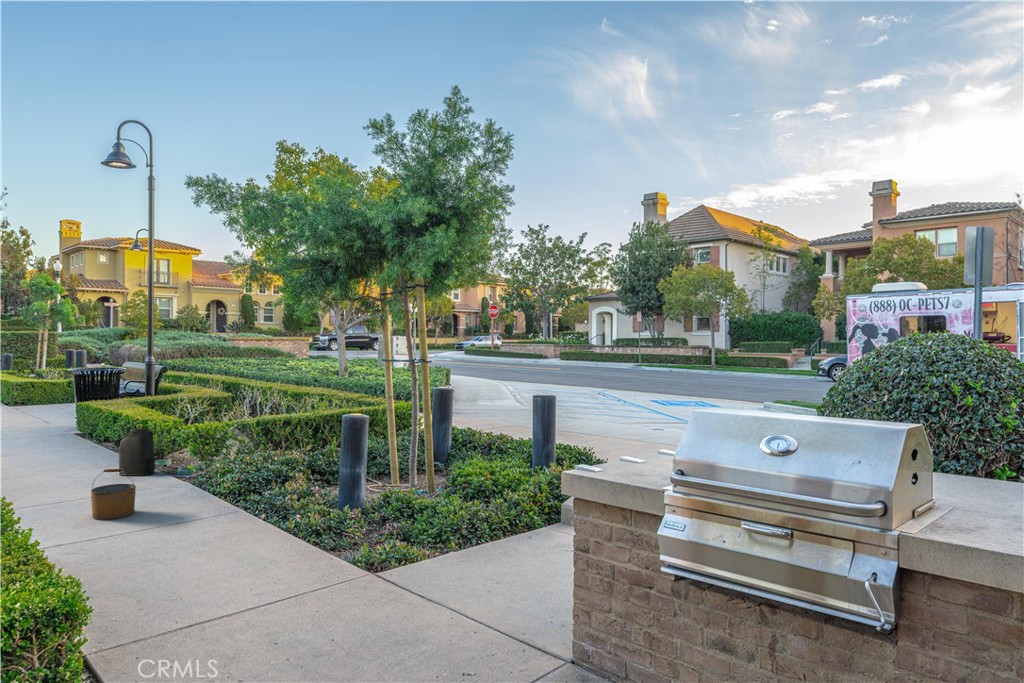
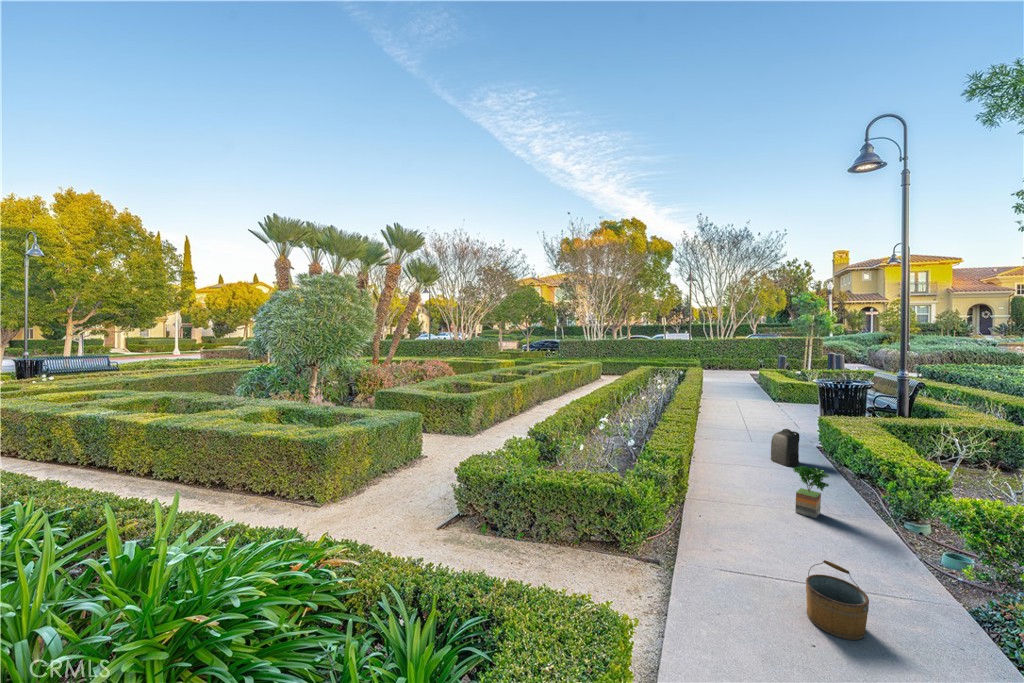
backpack: present [119,429,155,476] -> present [771,429,800,466]
potted tree: none [60,432,97,480] -> present [793,466,829,518]

